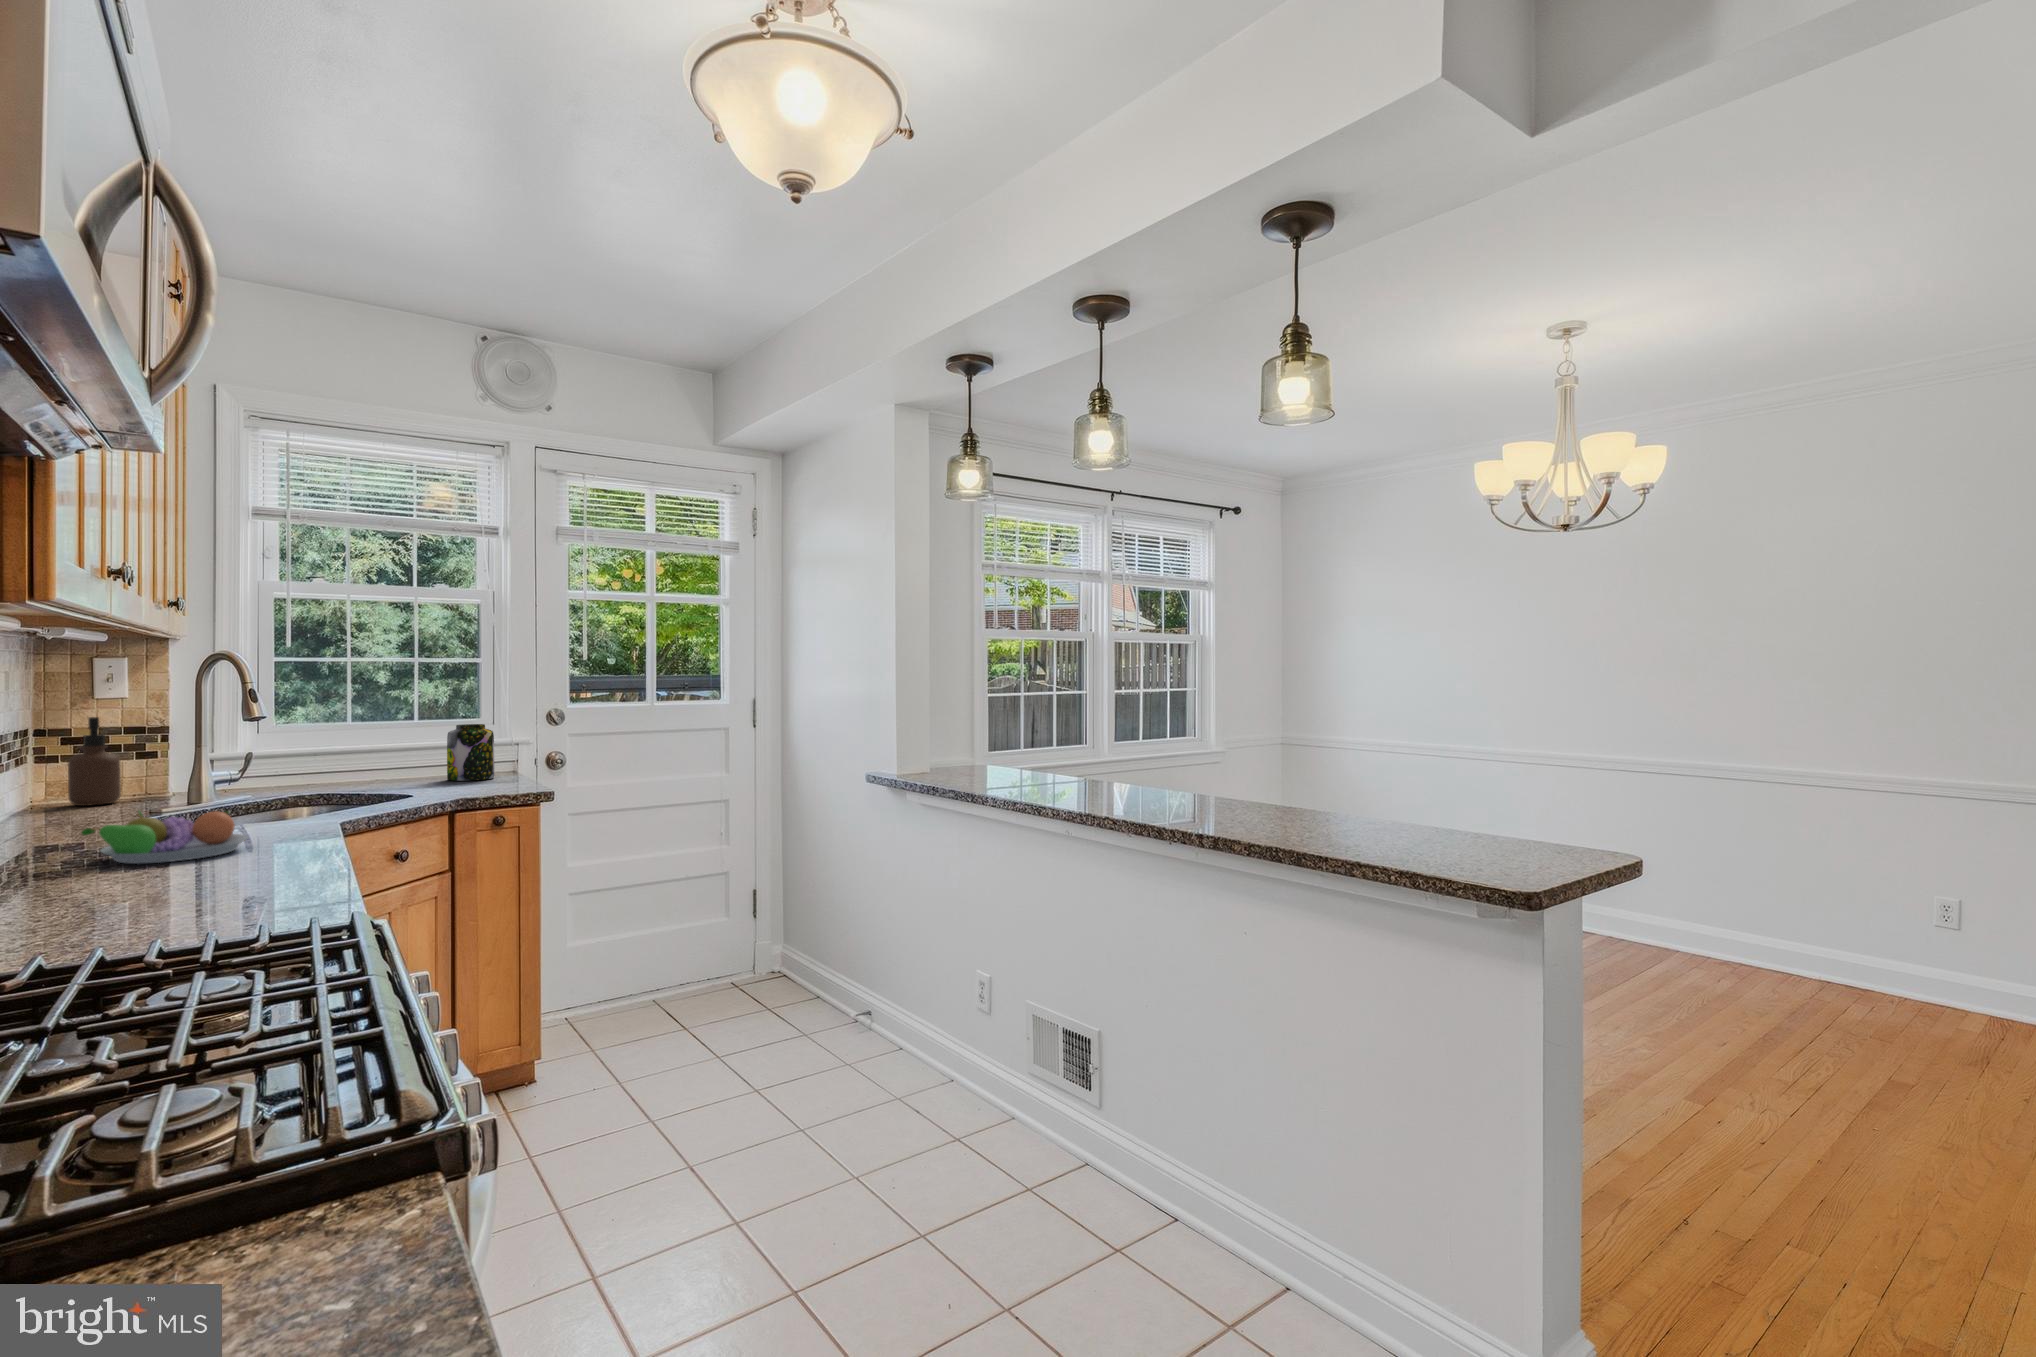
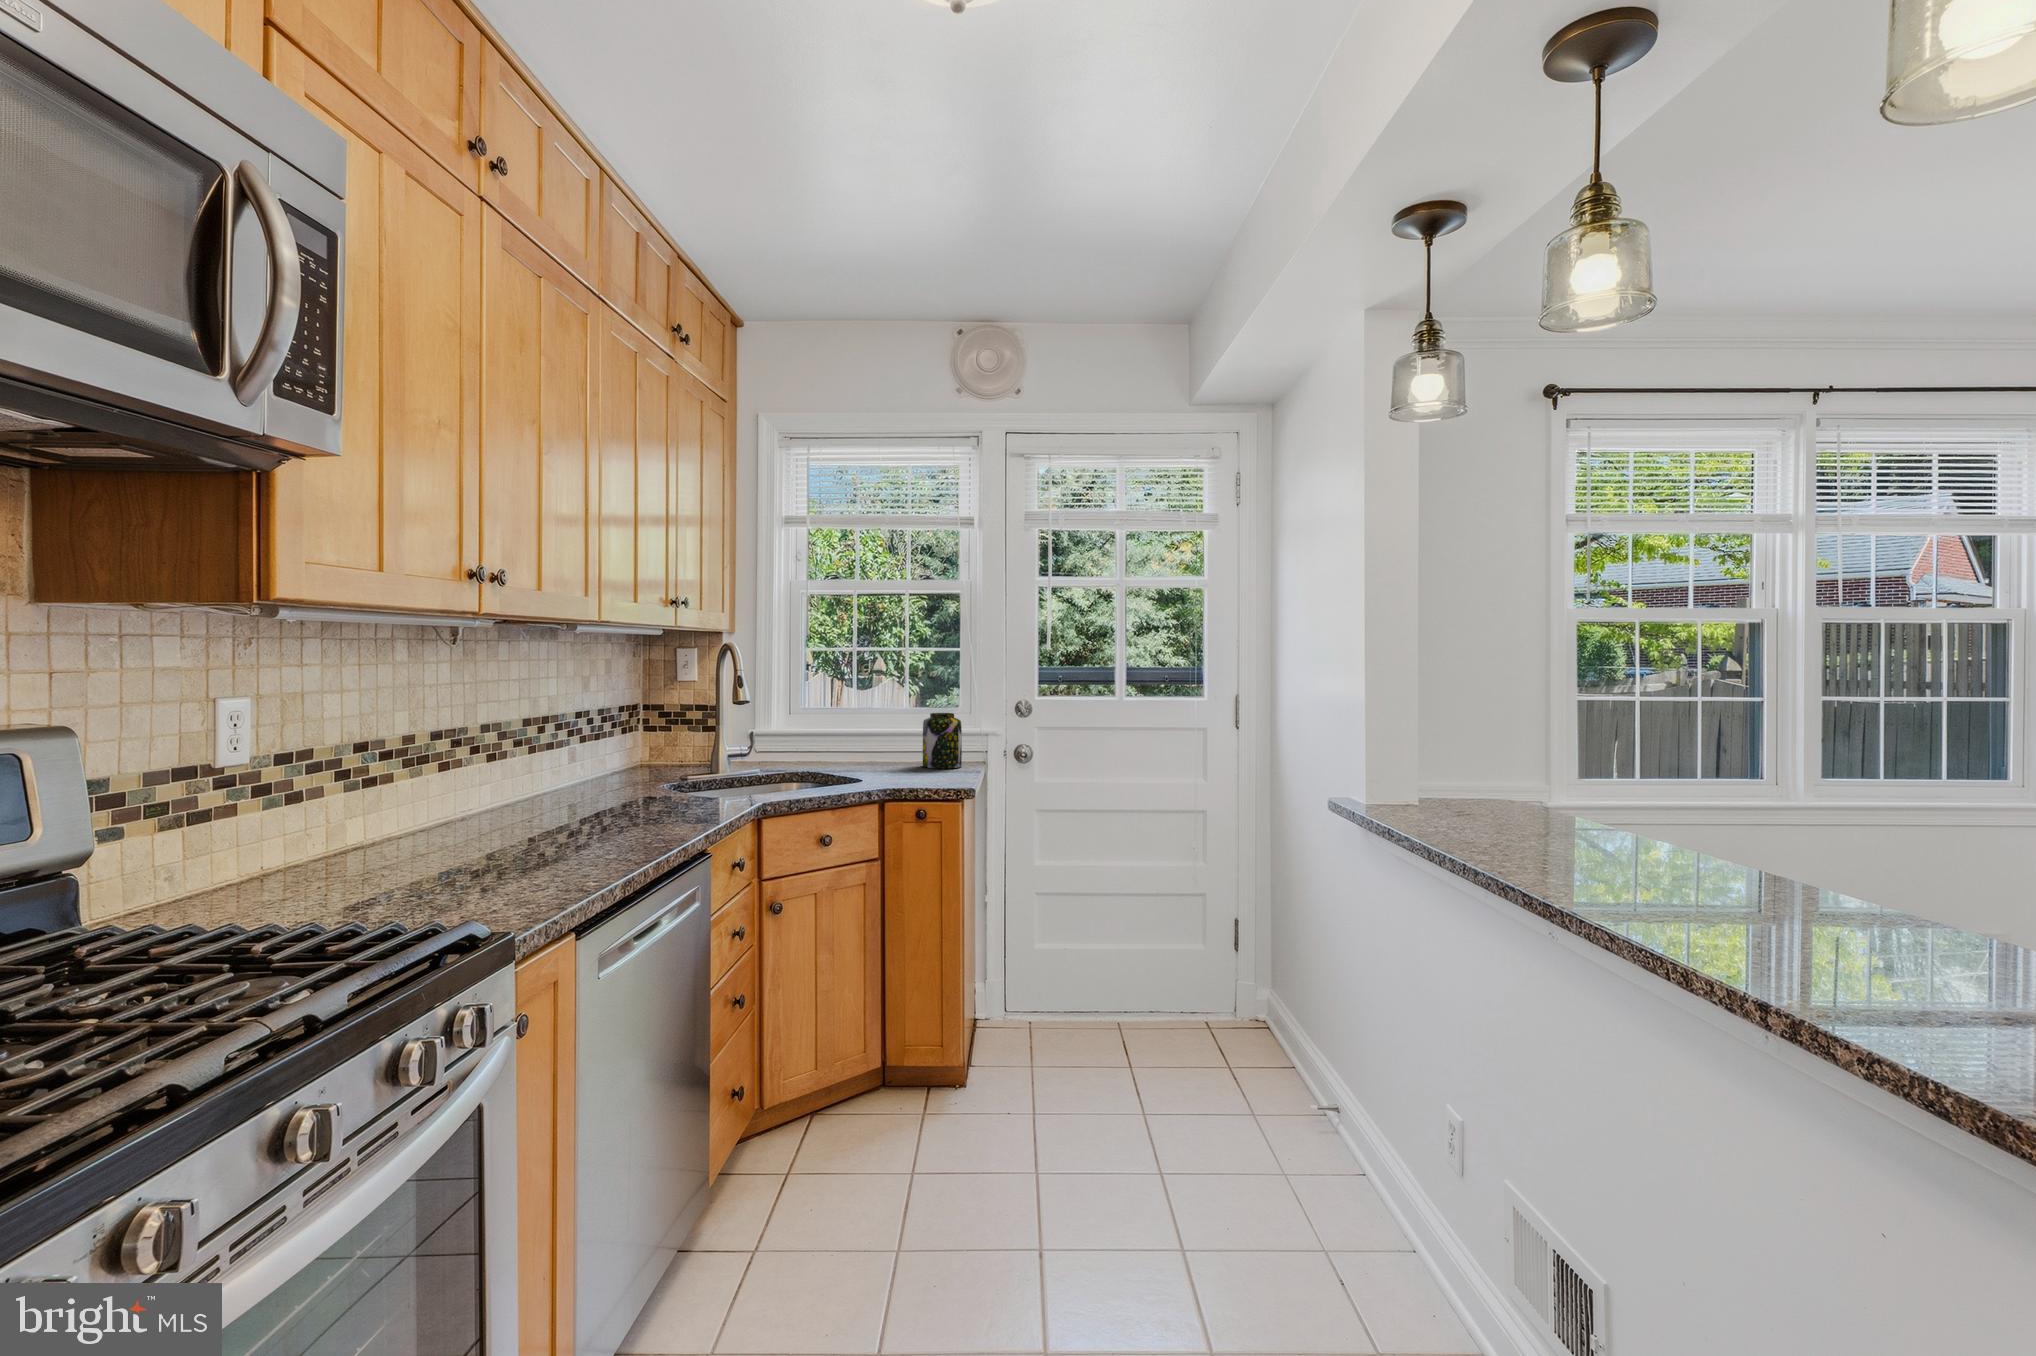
soap dispenser: present [68,717,121,806] -> none [655,696,688,767]
fruit bowl: present [82,811,248,864] -> none [511,788,632,839]

